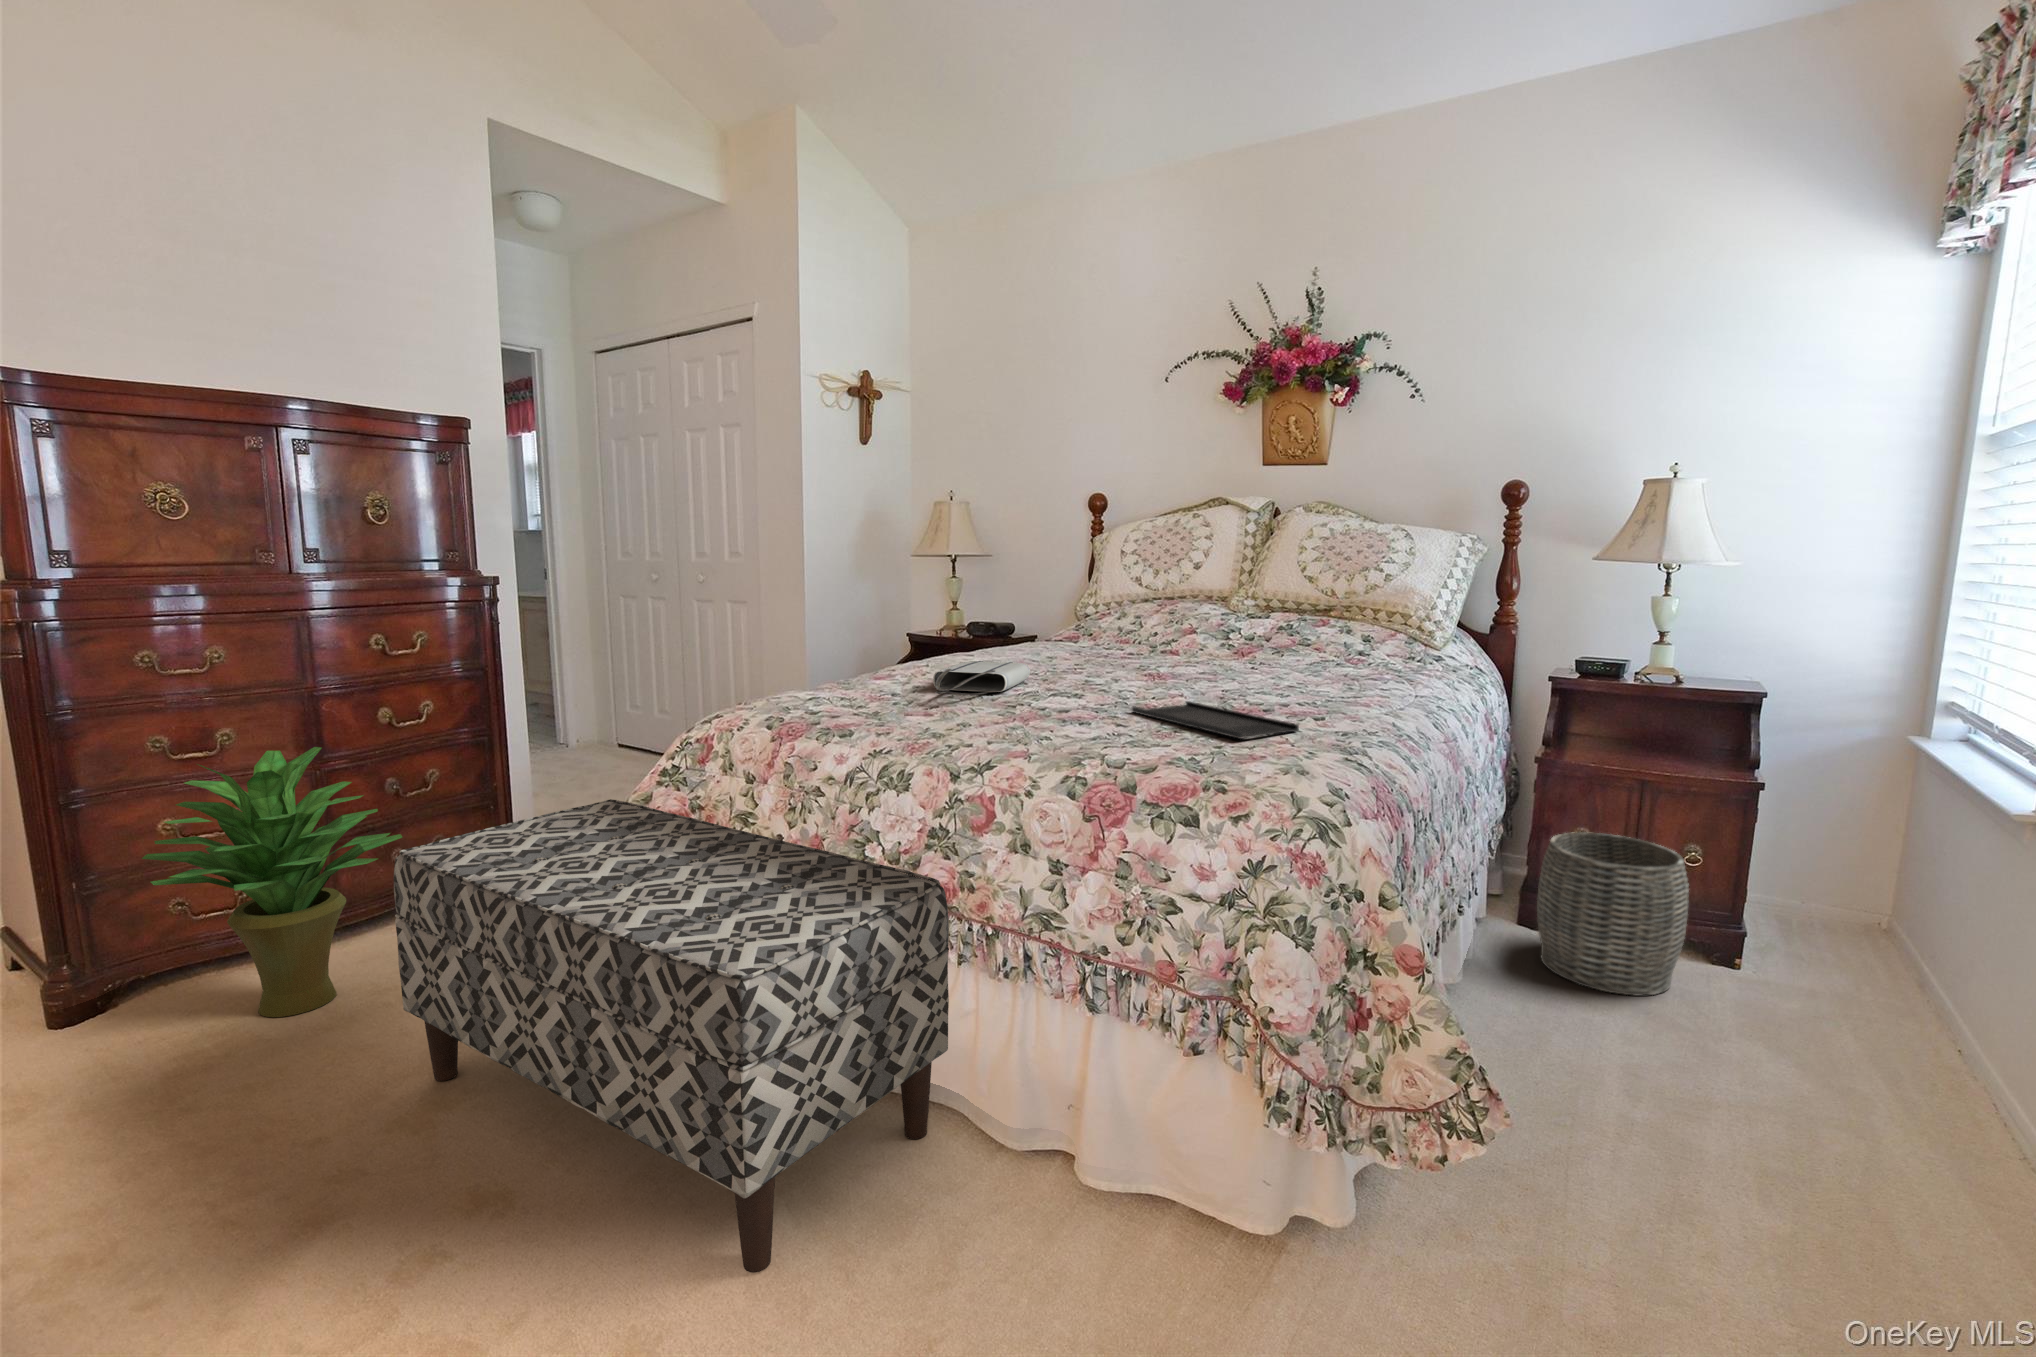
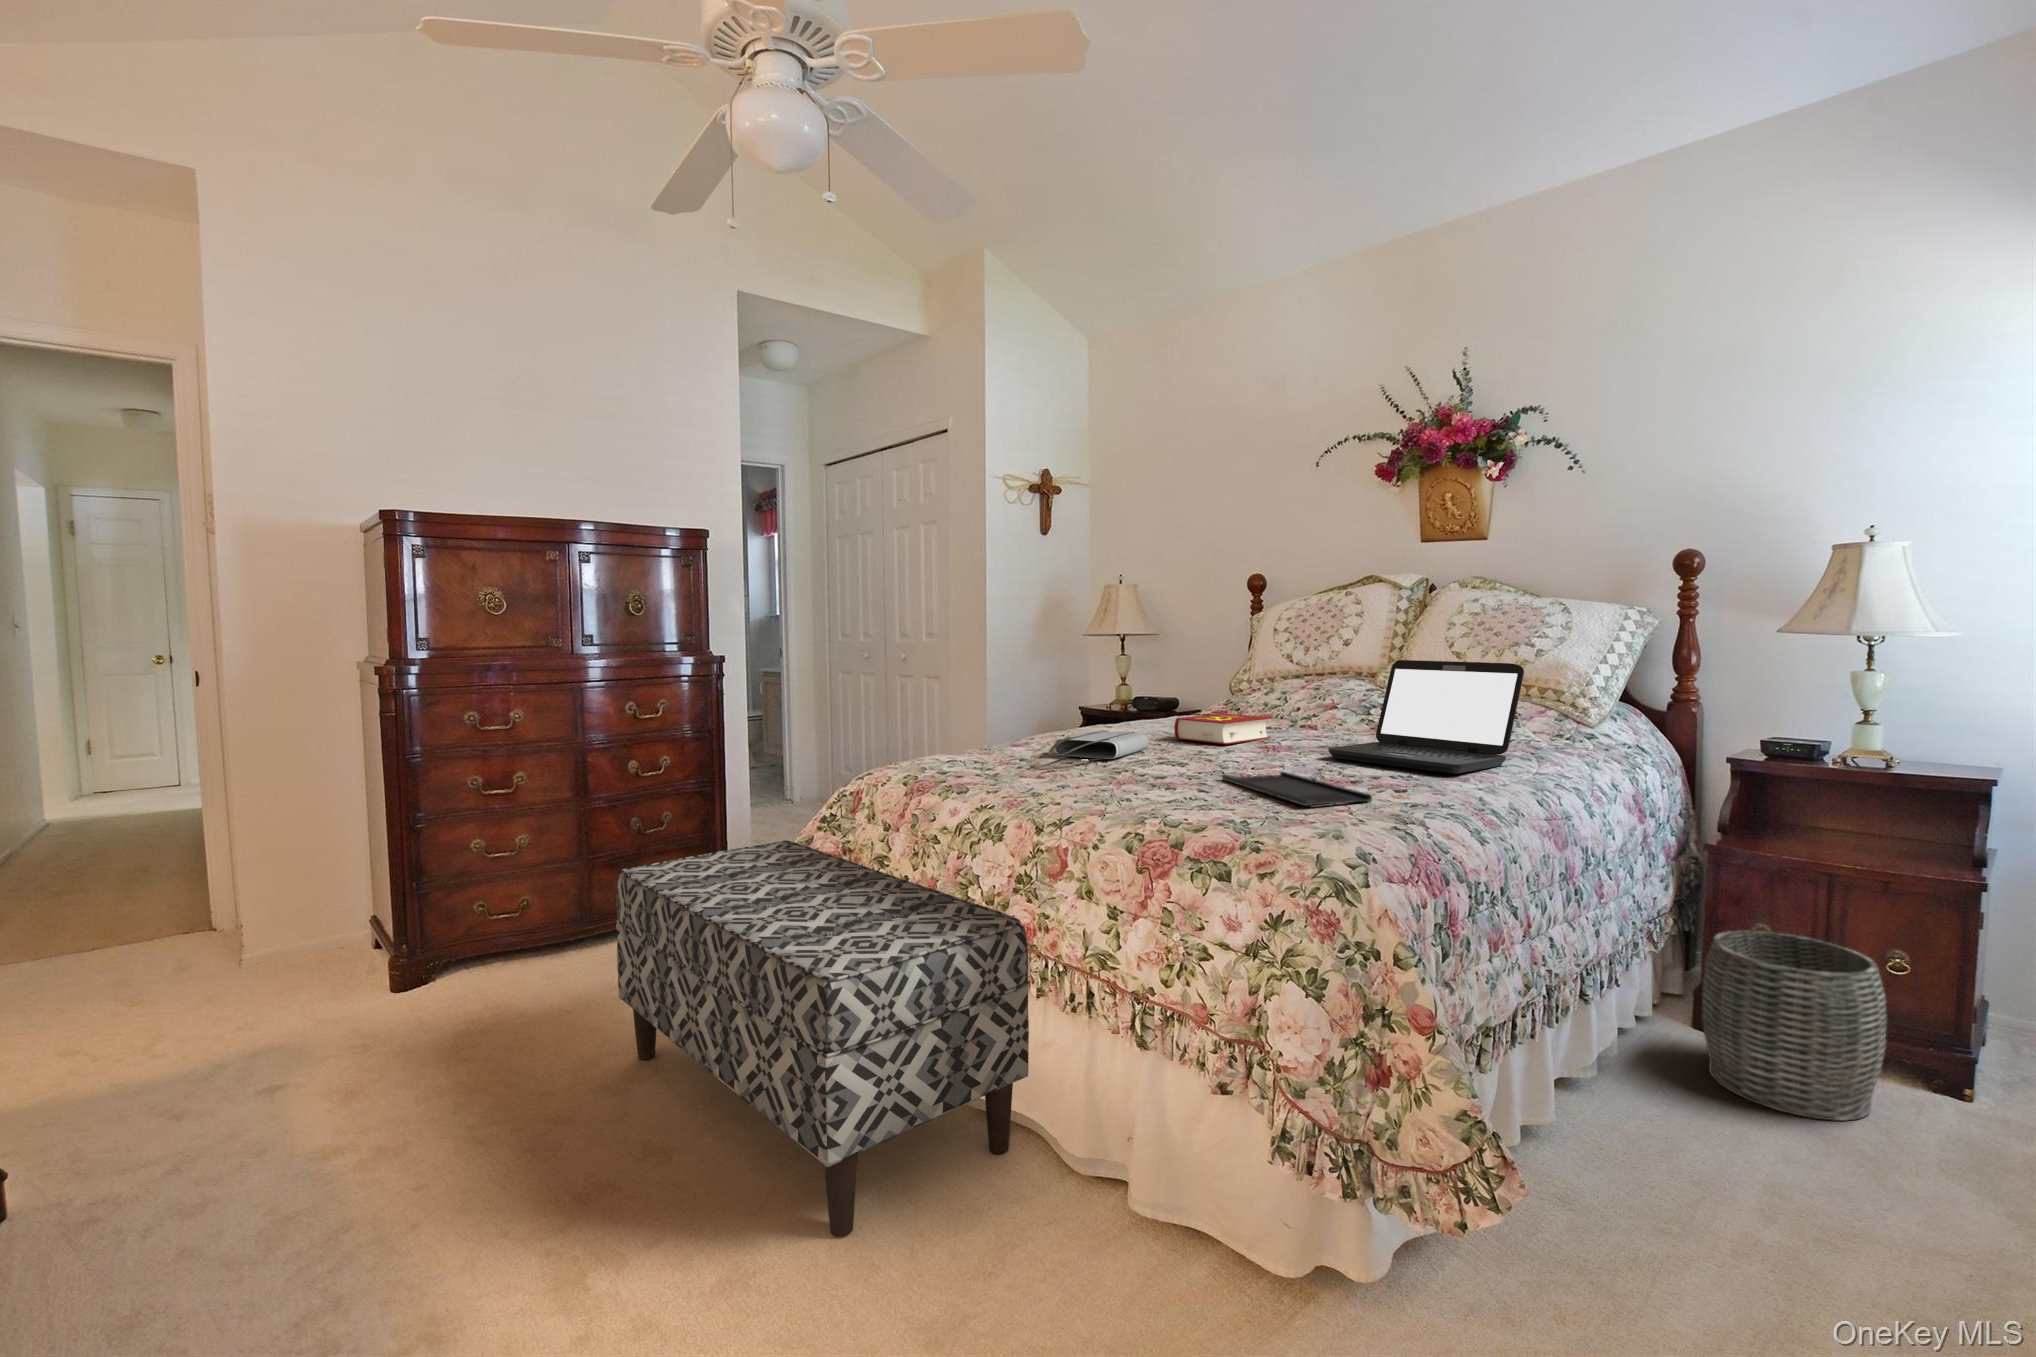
laptop: none [1220,584,1405,699] -> present [1329,660,1524,774]
book: none [1050,640,1147,673] -> present [1174,713,1271,744]
potted plant: present [142,747,402,1017] -> none [462,788,637,999]

